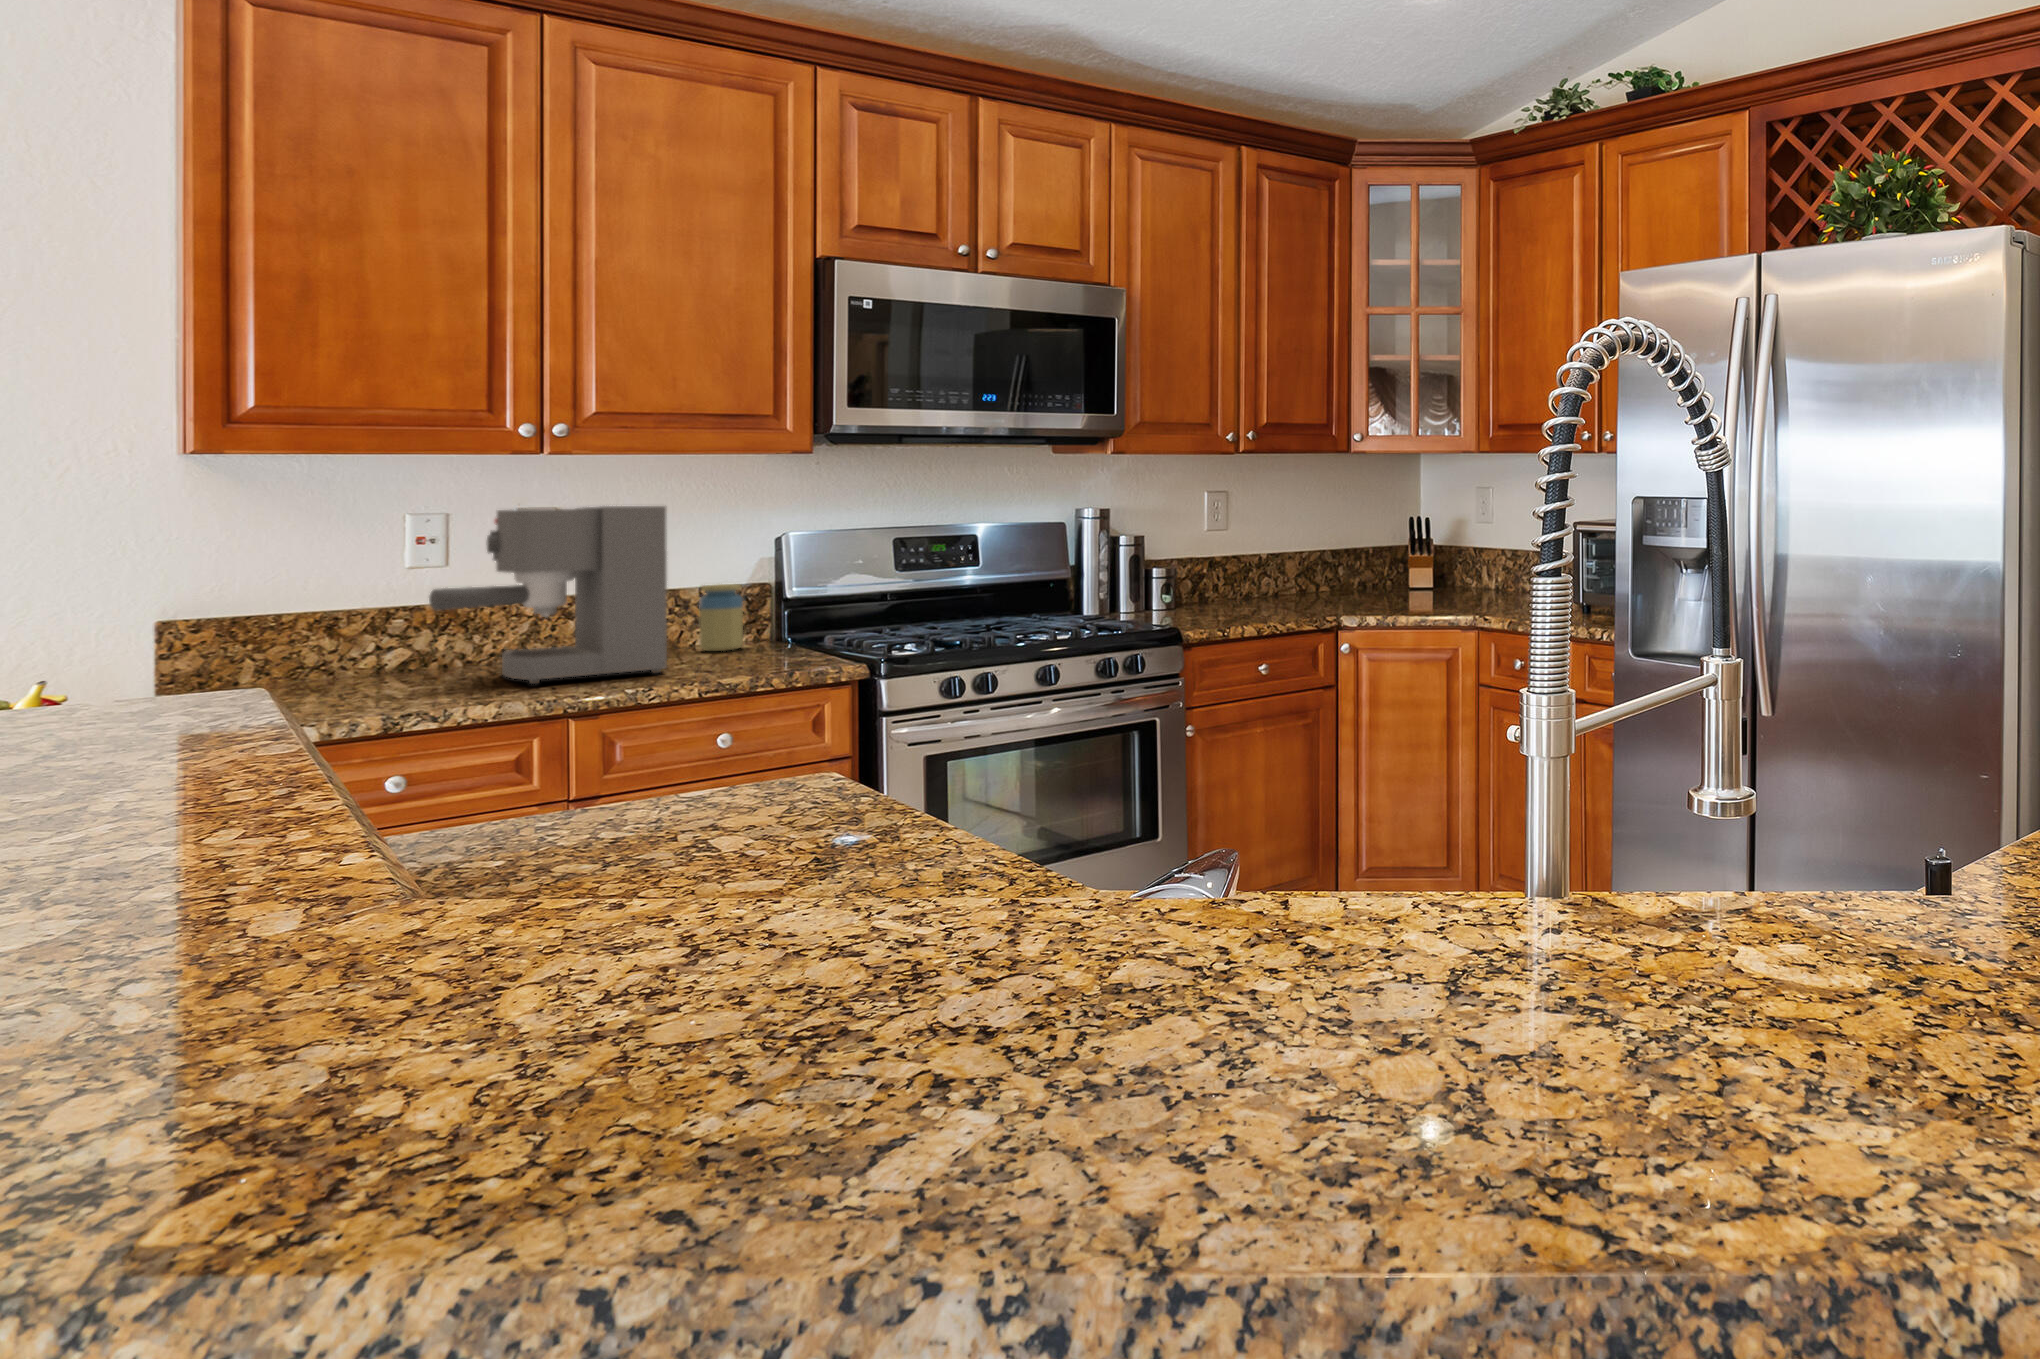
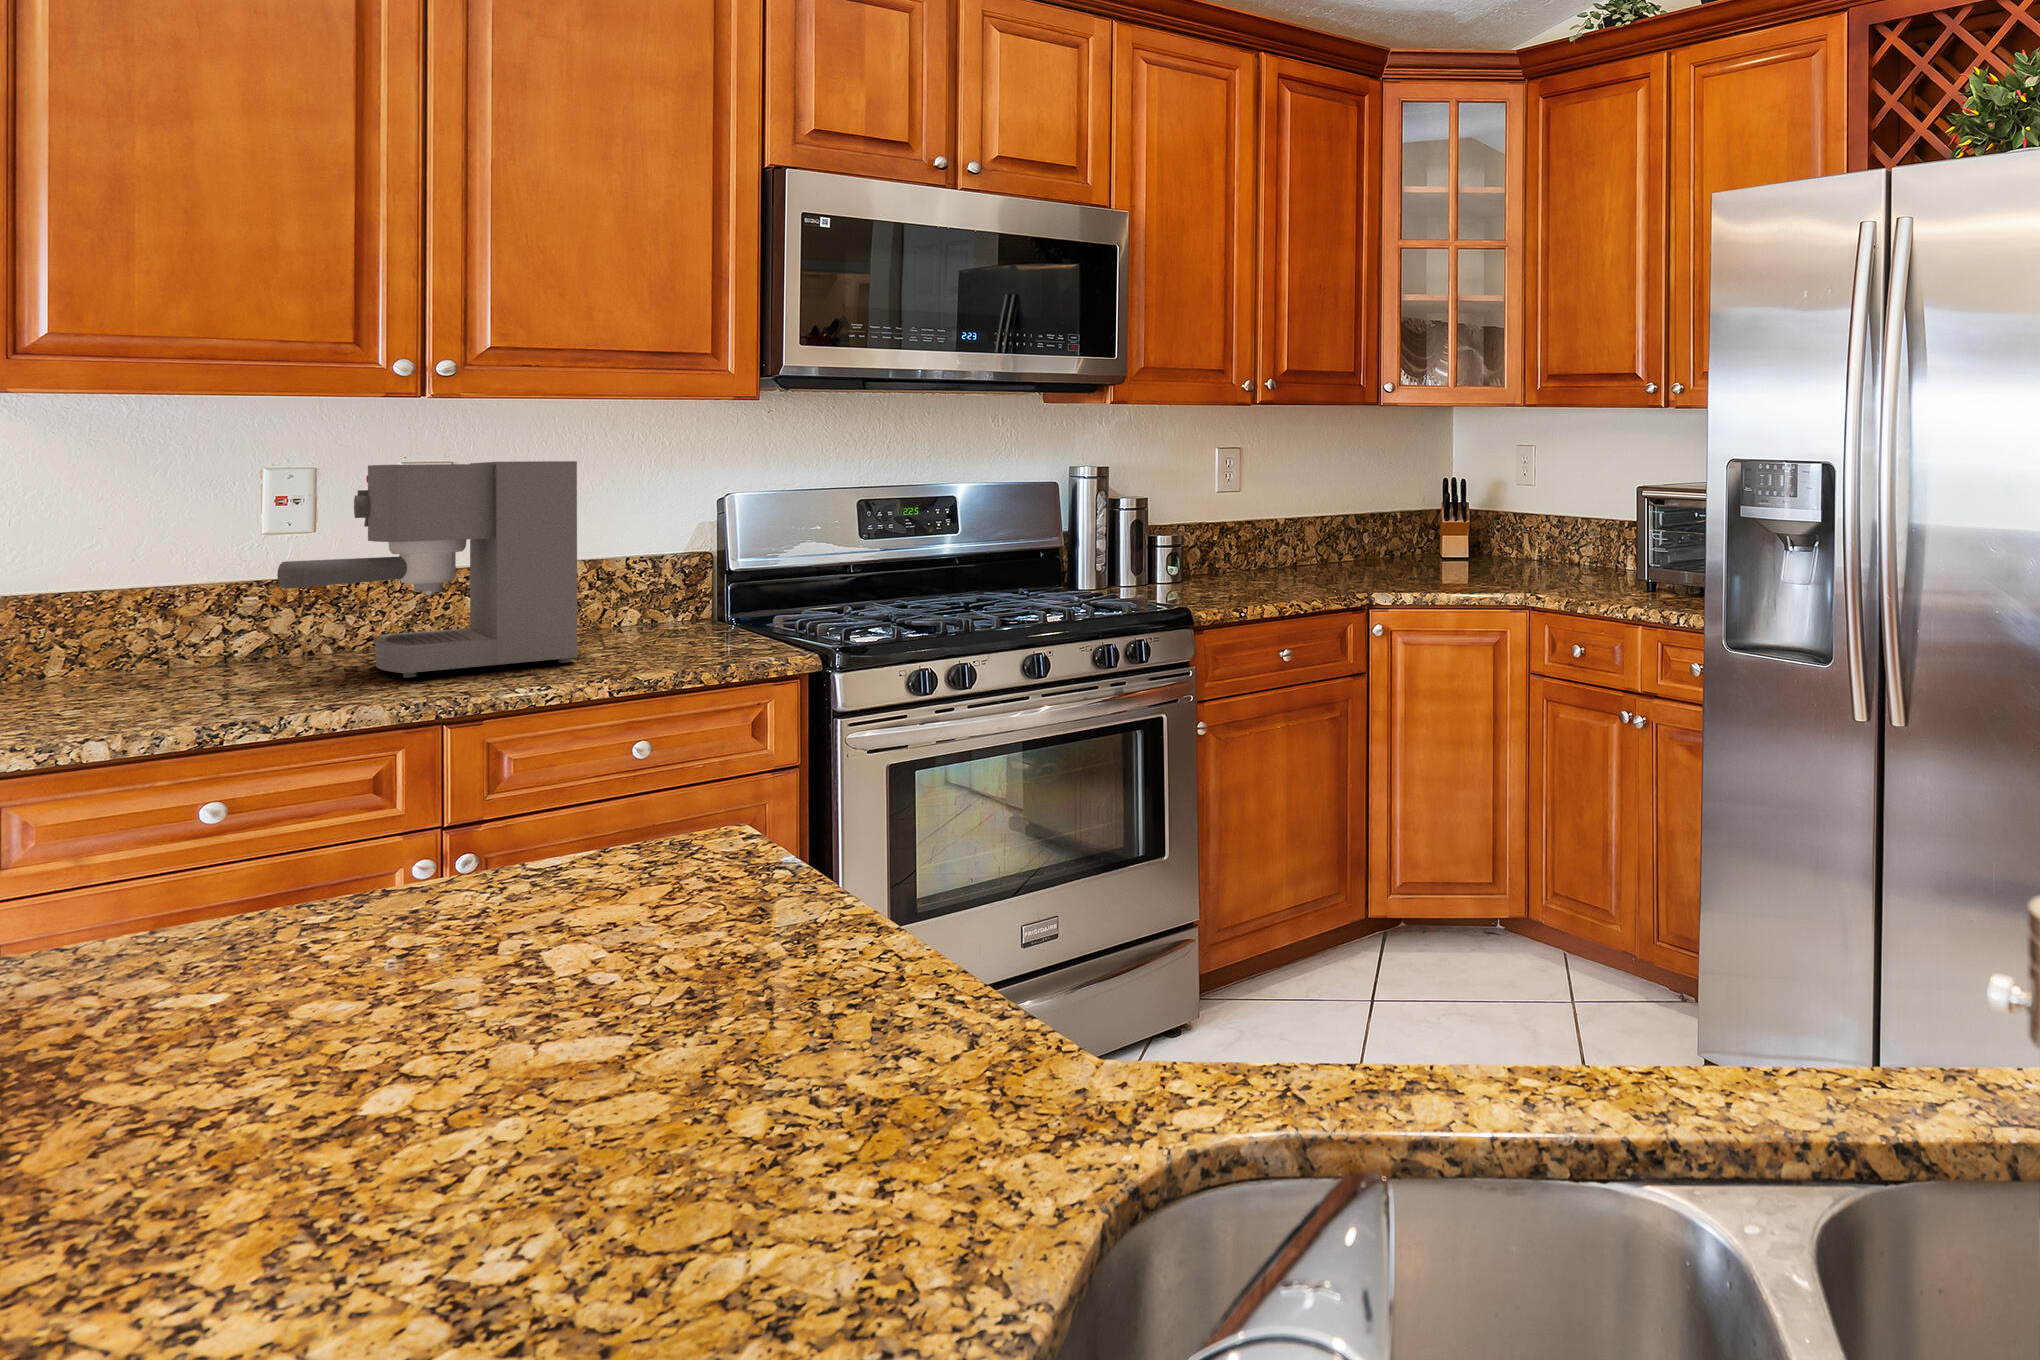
jar: present [699,584,743,651] -> none [626,553,677,633]

